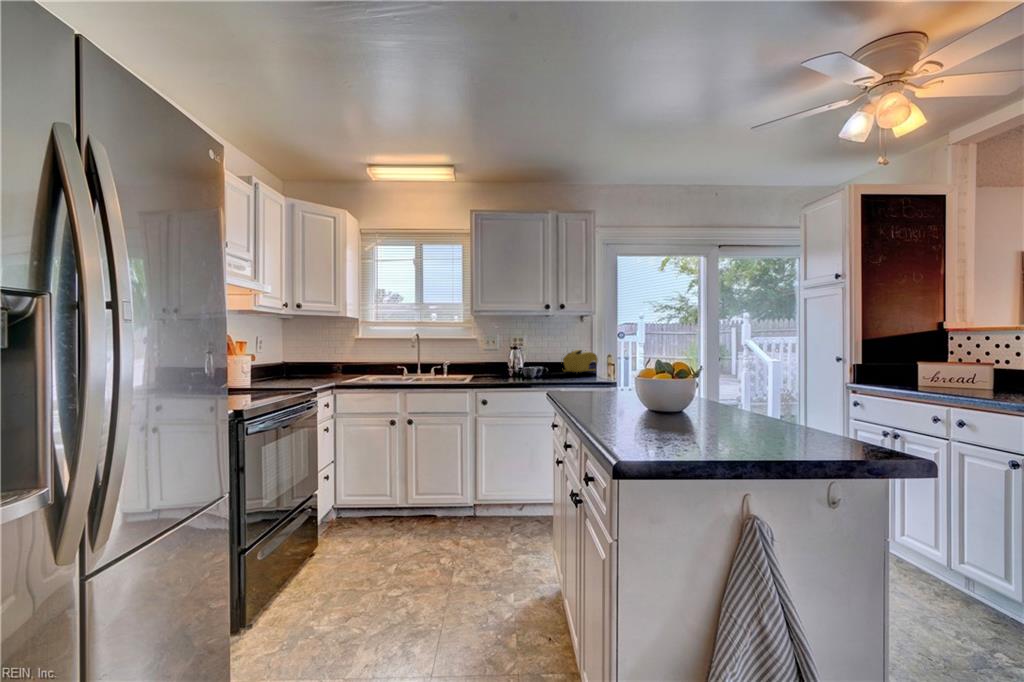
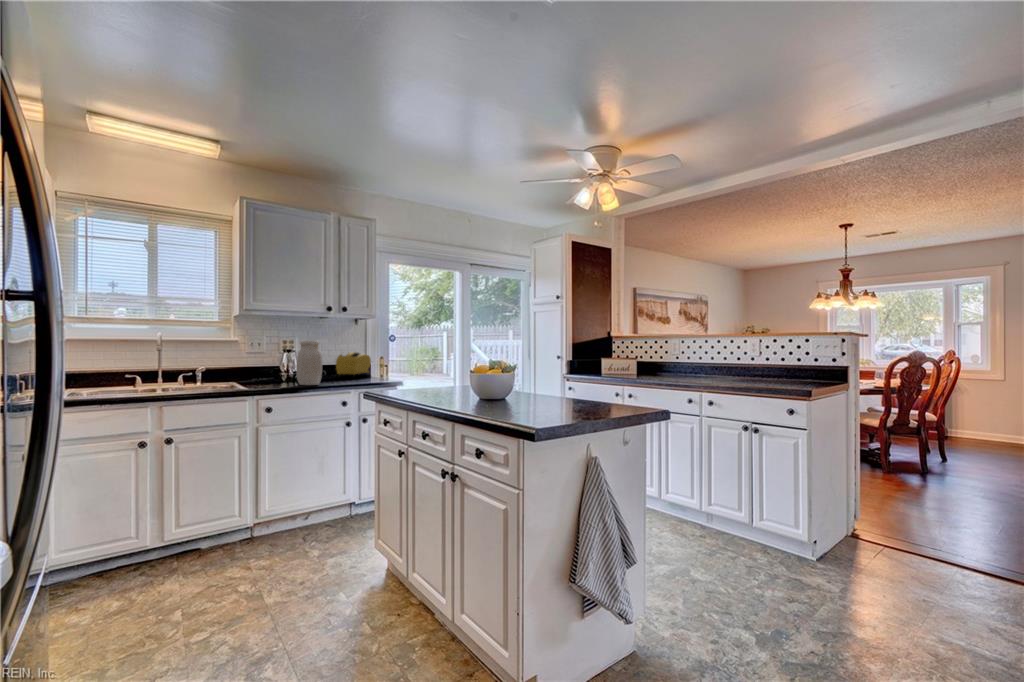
jar: none [514,338,537,381] -> present [296,340,322,385]

